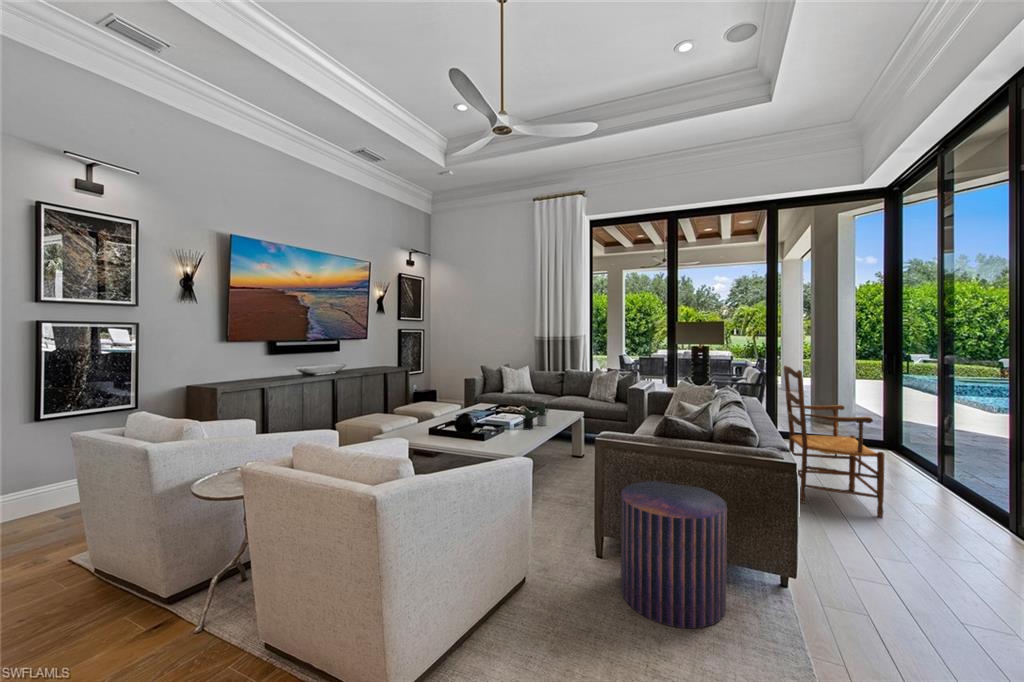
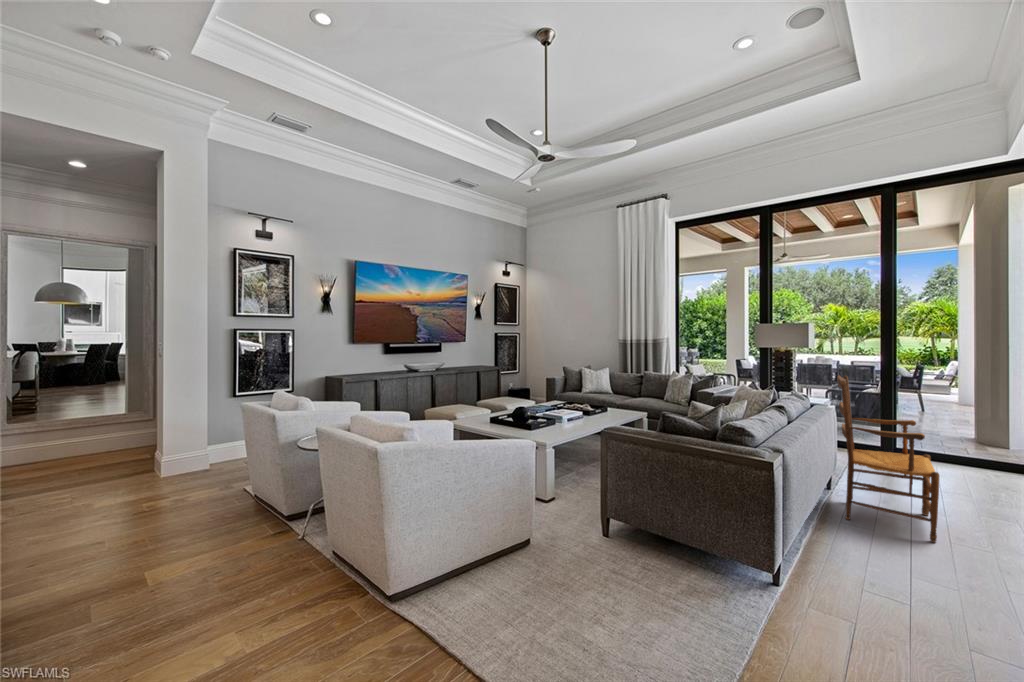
succulent plant: present [522,404,549,429] -> none [564,401,598,426]
pouf: present [621,481,727,628] -> none [597,473,685,594]

